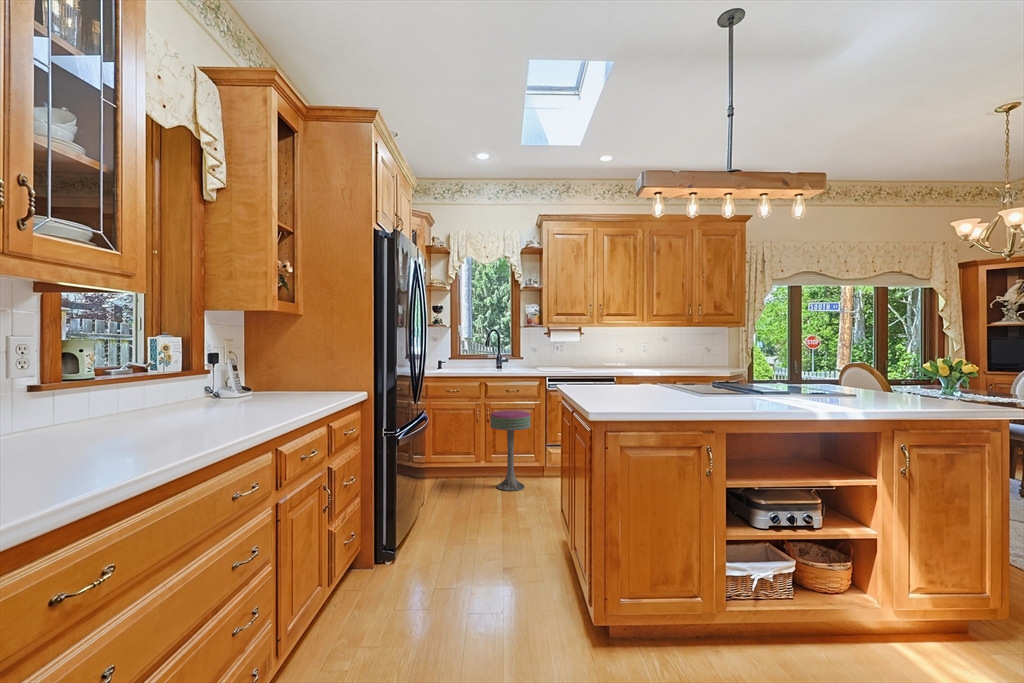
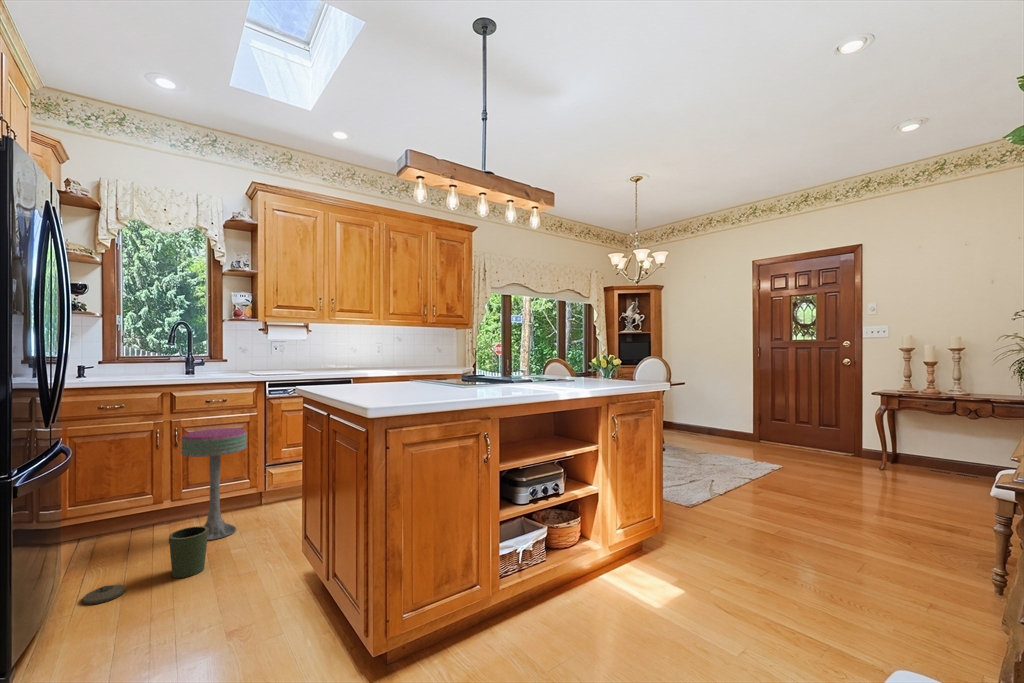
trash can: none [438,477,503,513] -> present [82,526,208,605]

